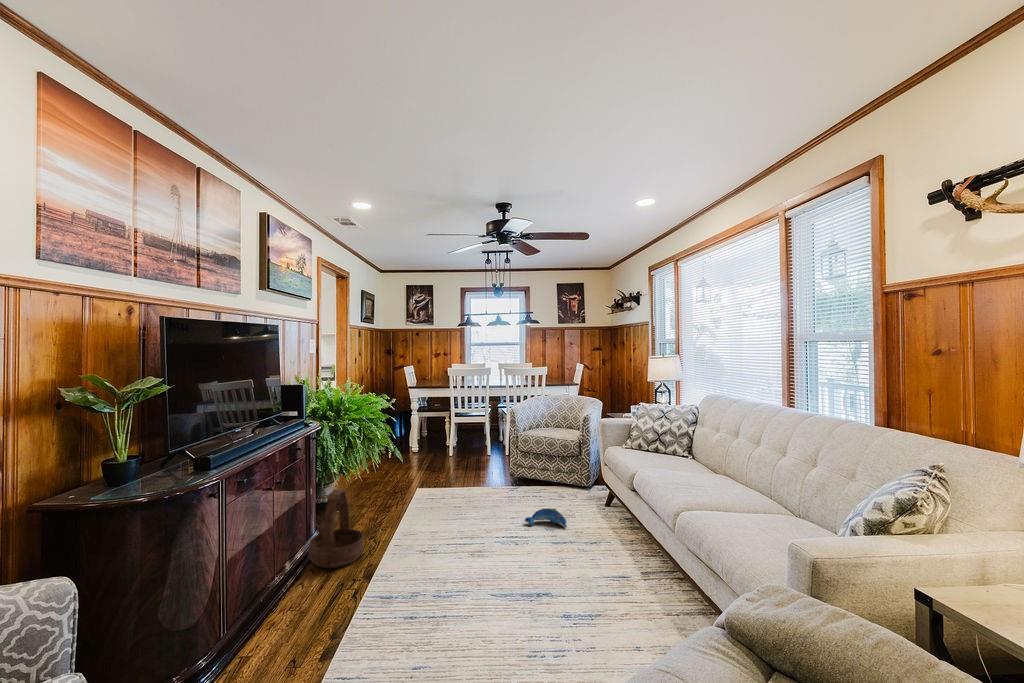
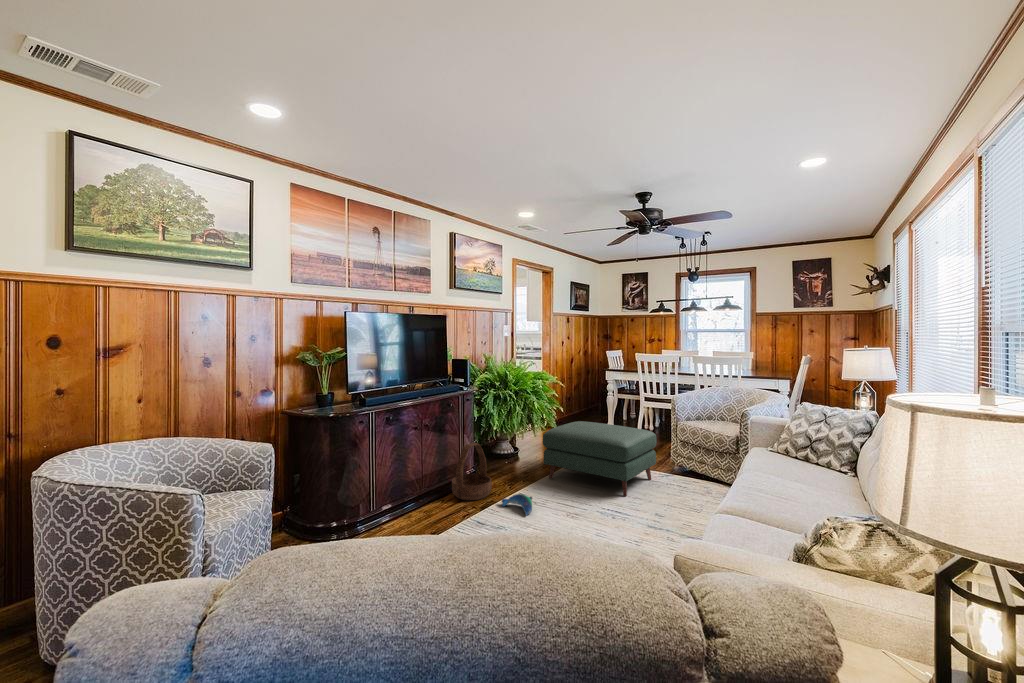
ottoman: none [404,444,514,516] -> present [543,421,657,496]
plush toy: present [525,508,567,527] -> present [502,494,532,516]

